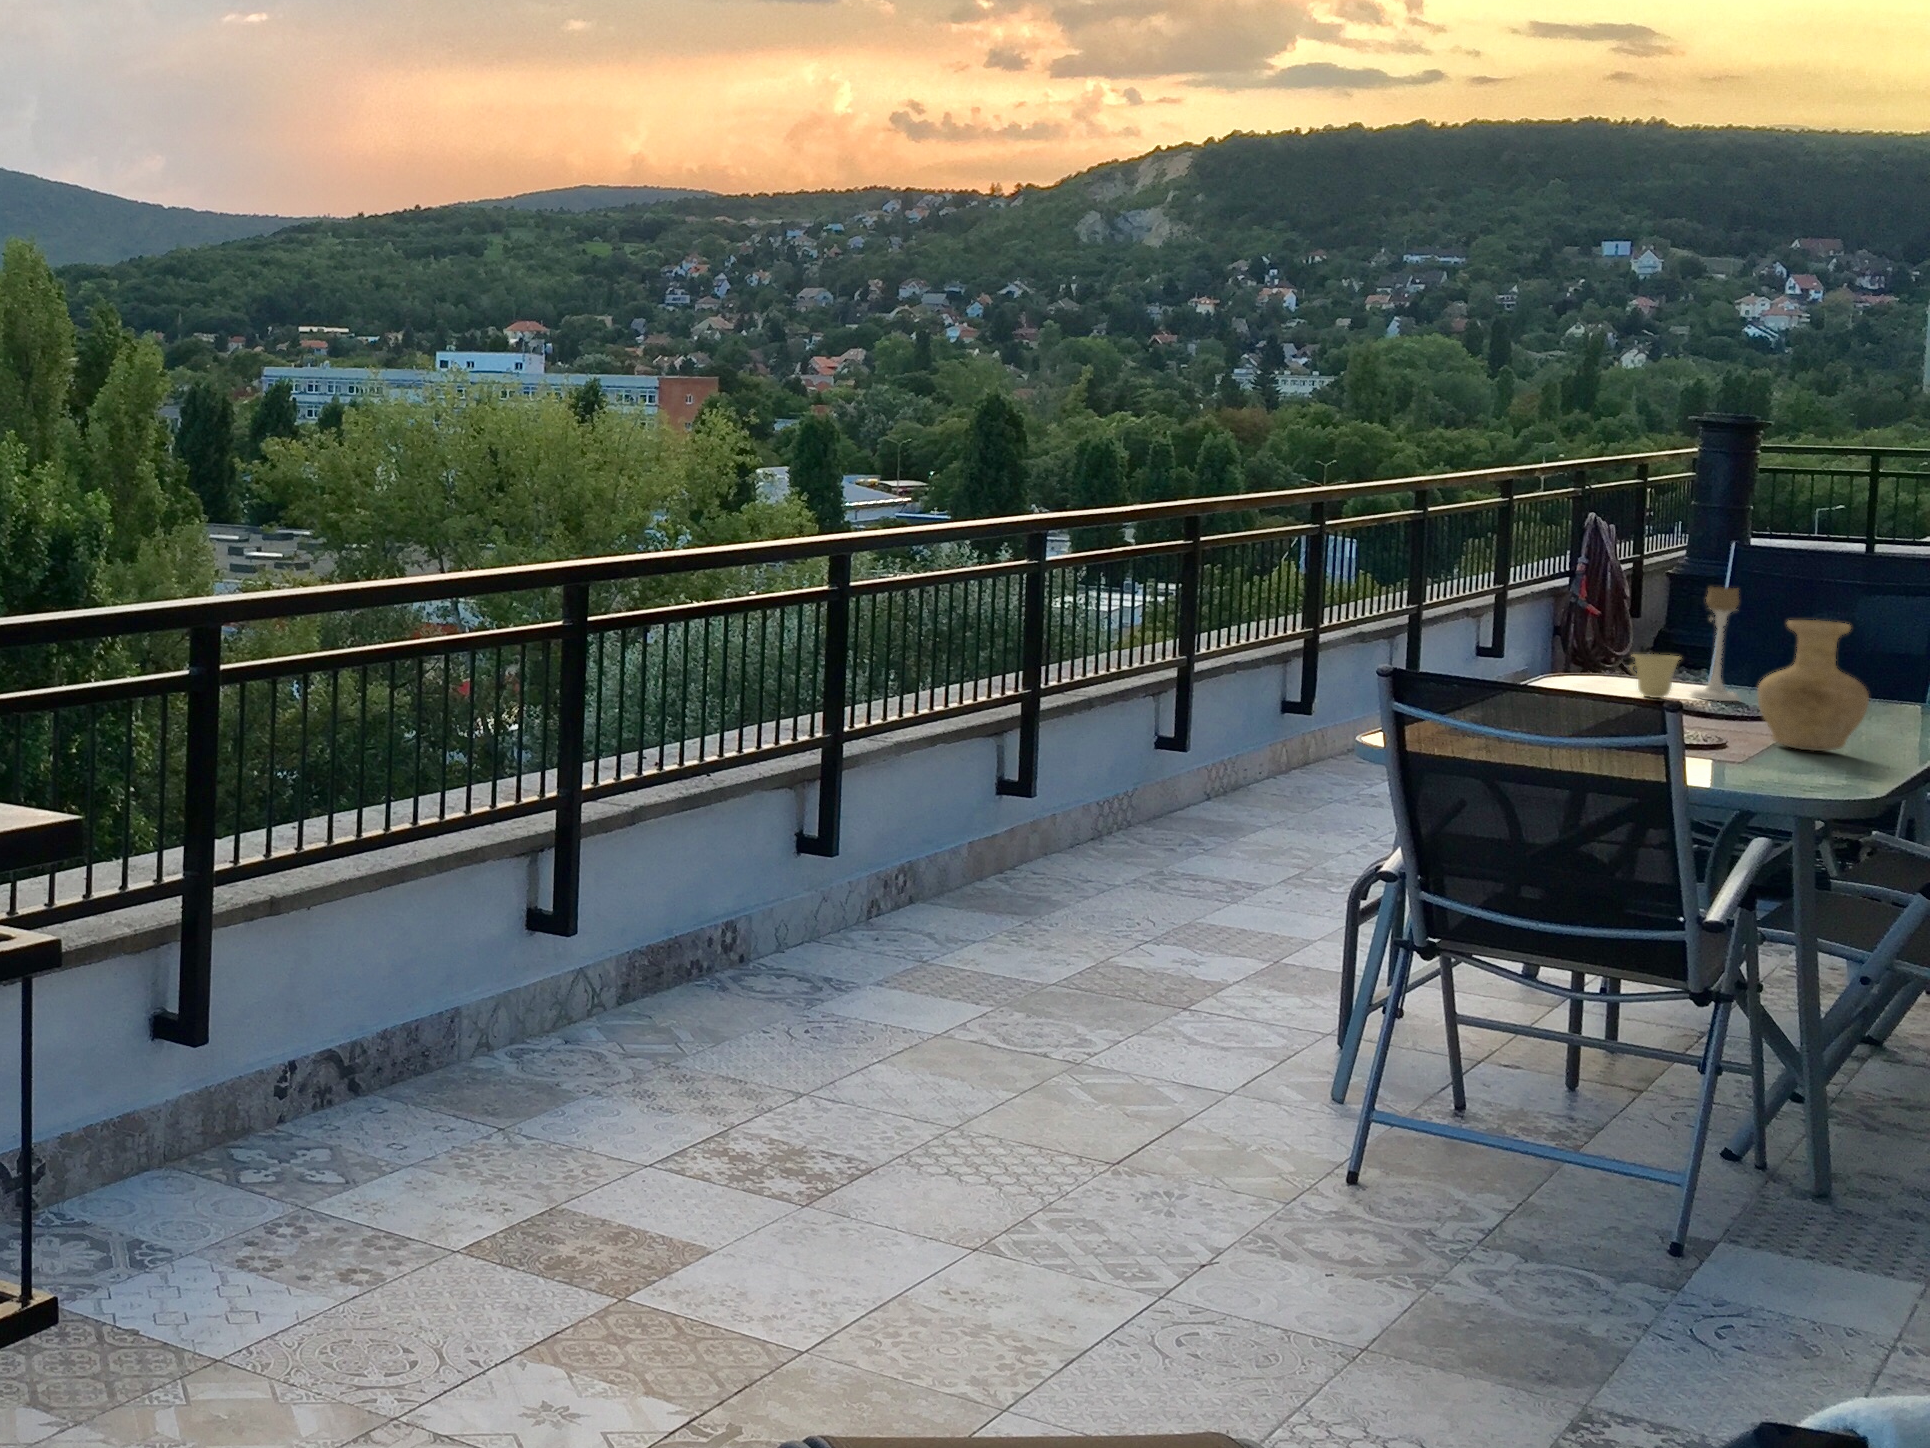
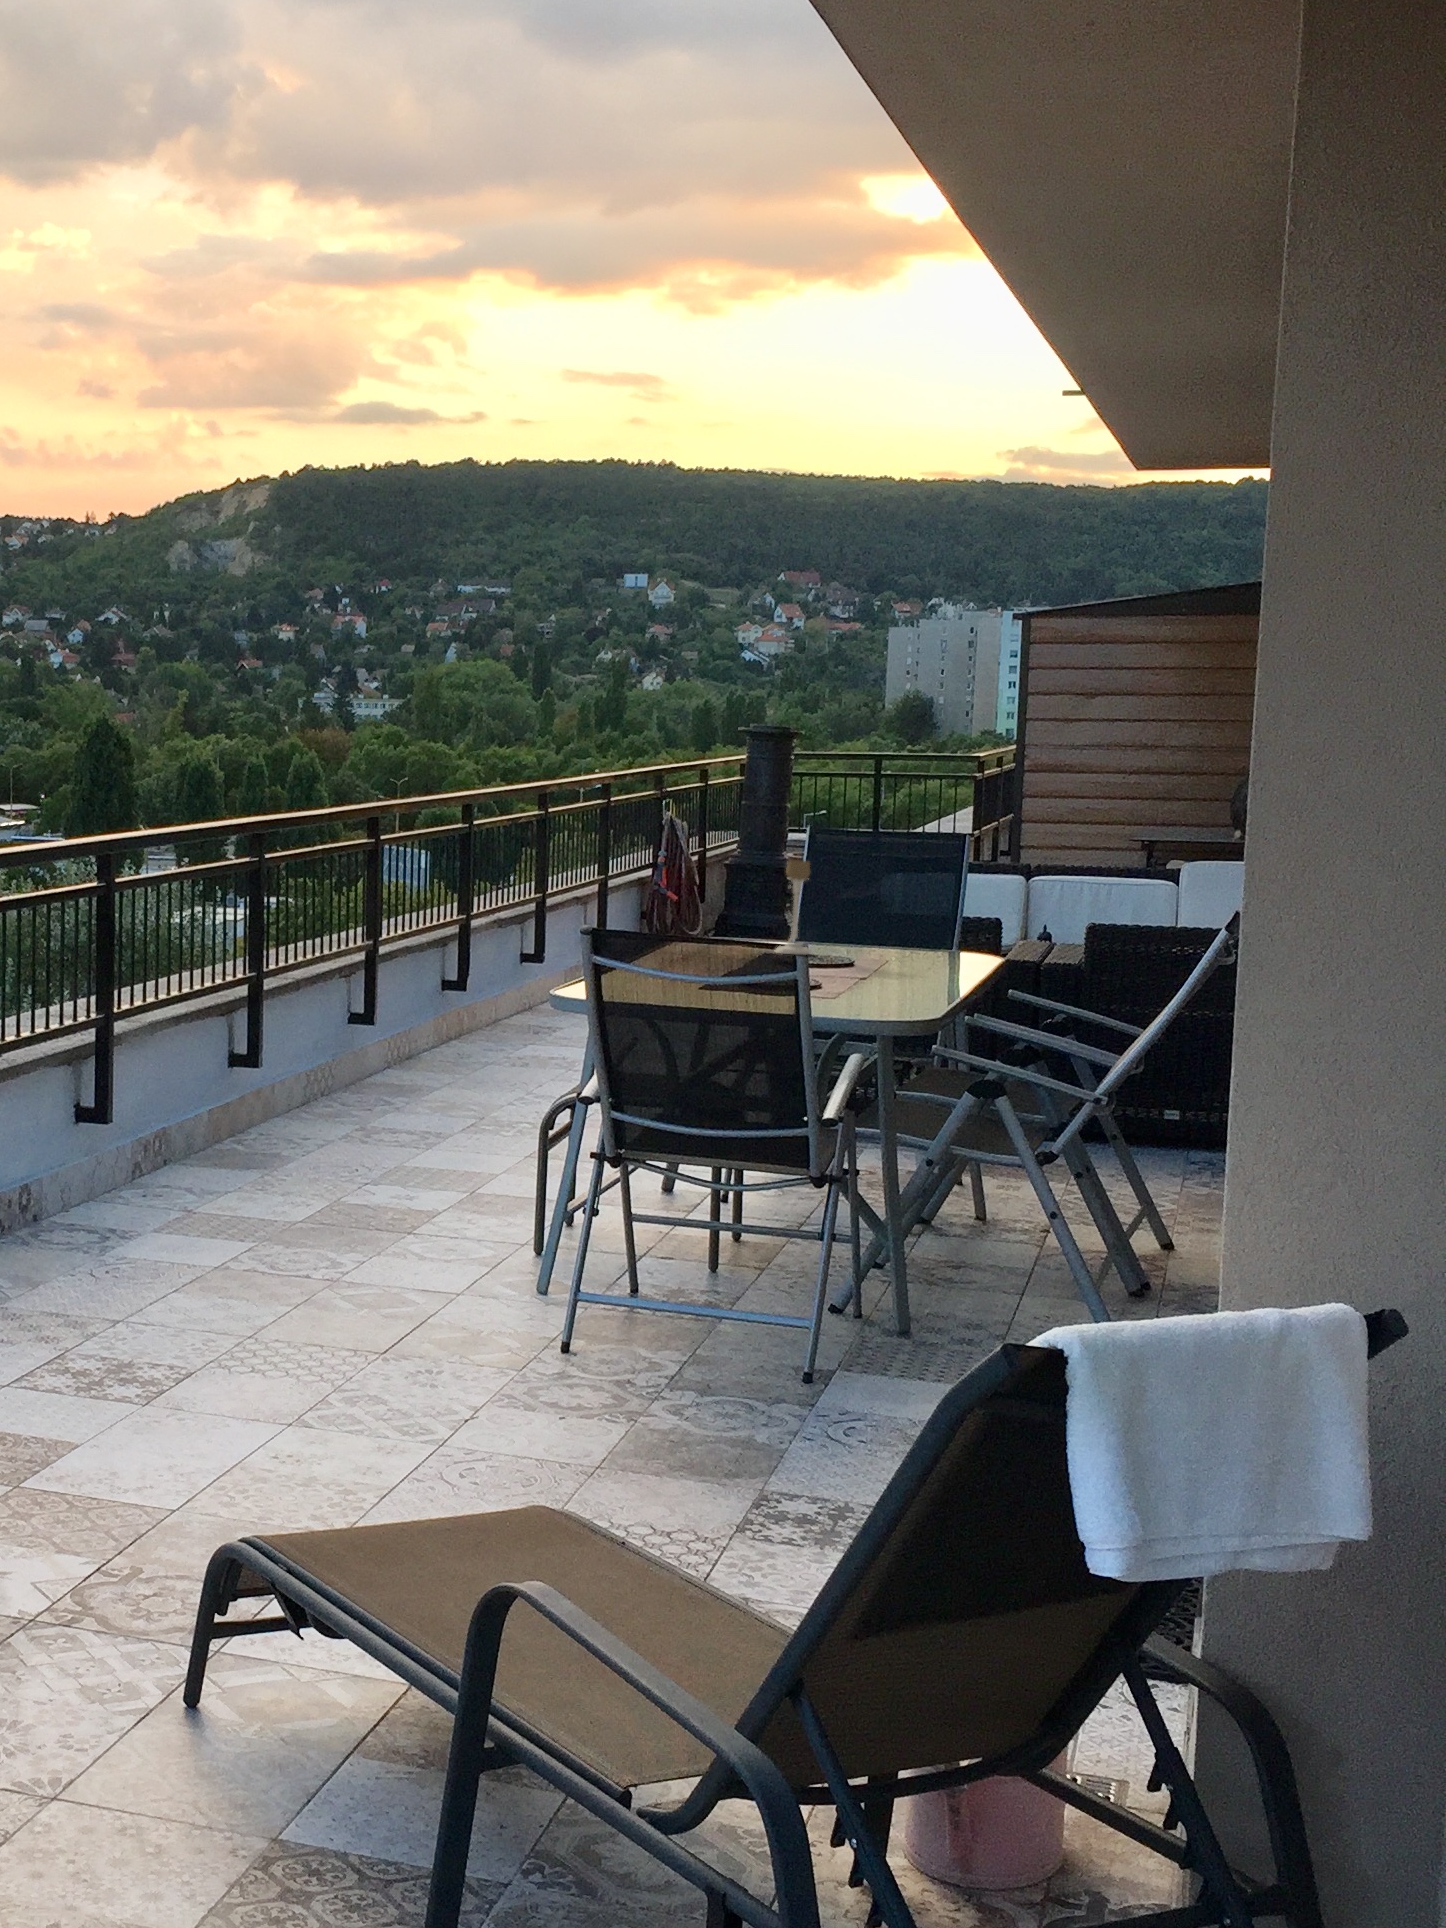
vase: present [1758,620,1869,751] -> none [834,881,914,986]
cup: present [1629,654,1680,698] -> none [731,917,771,954]

